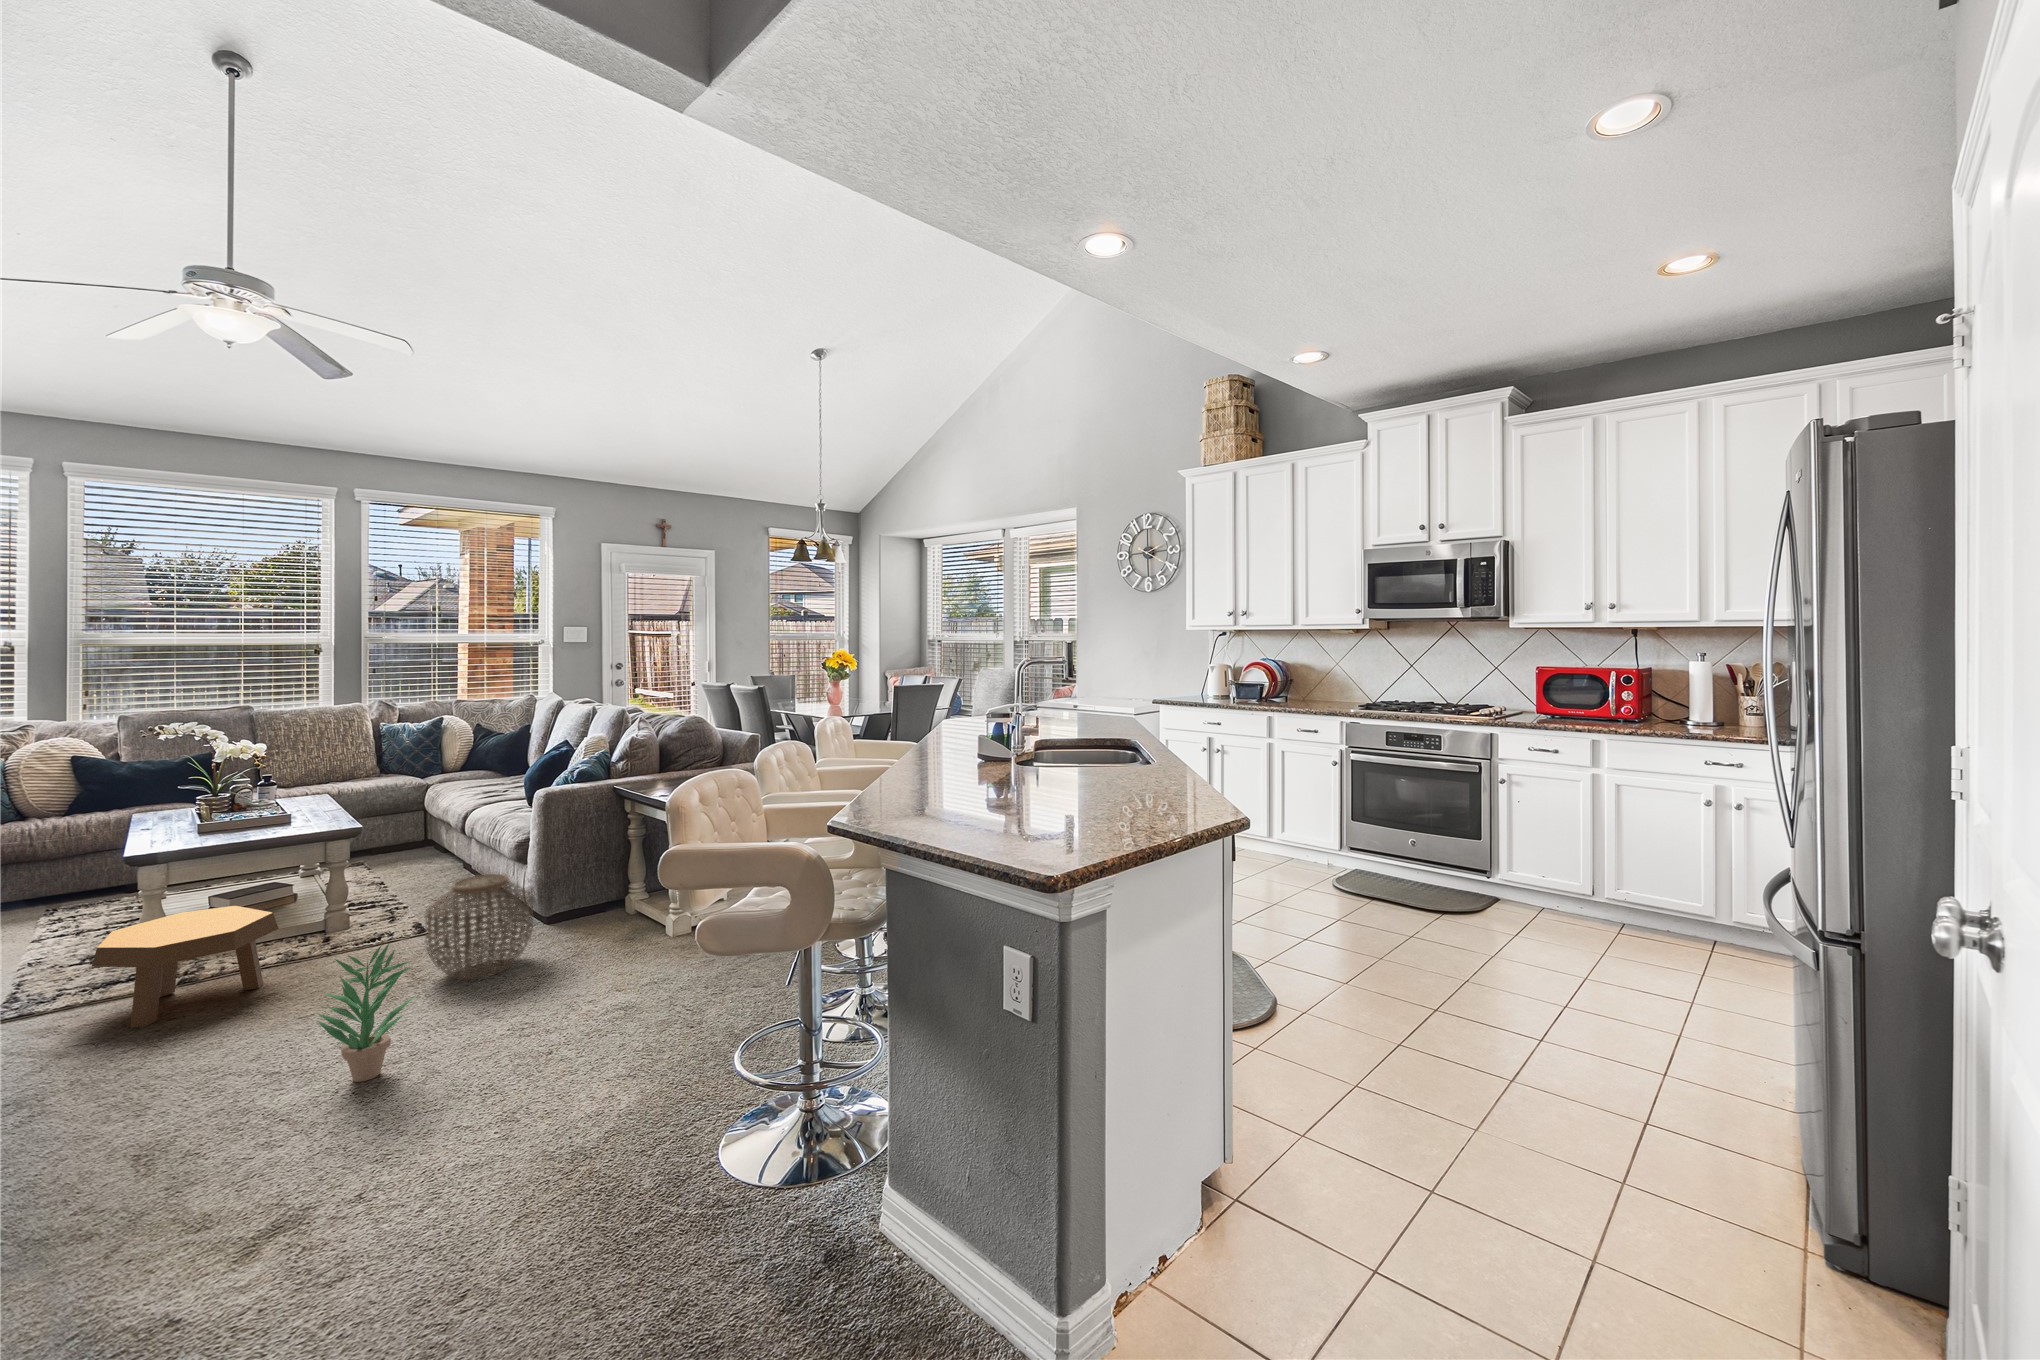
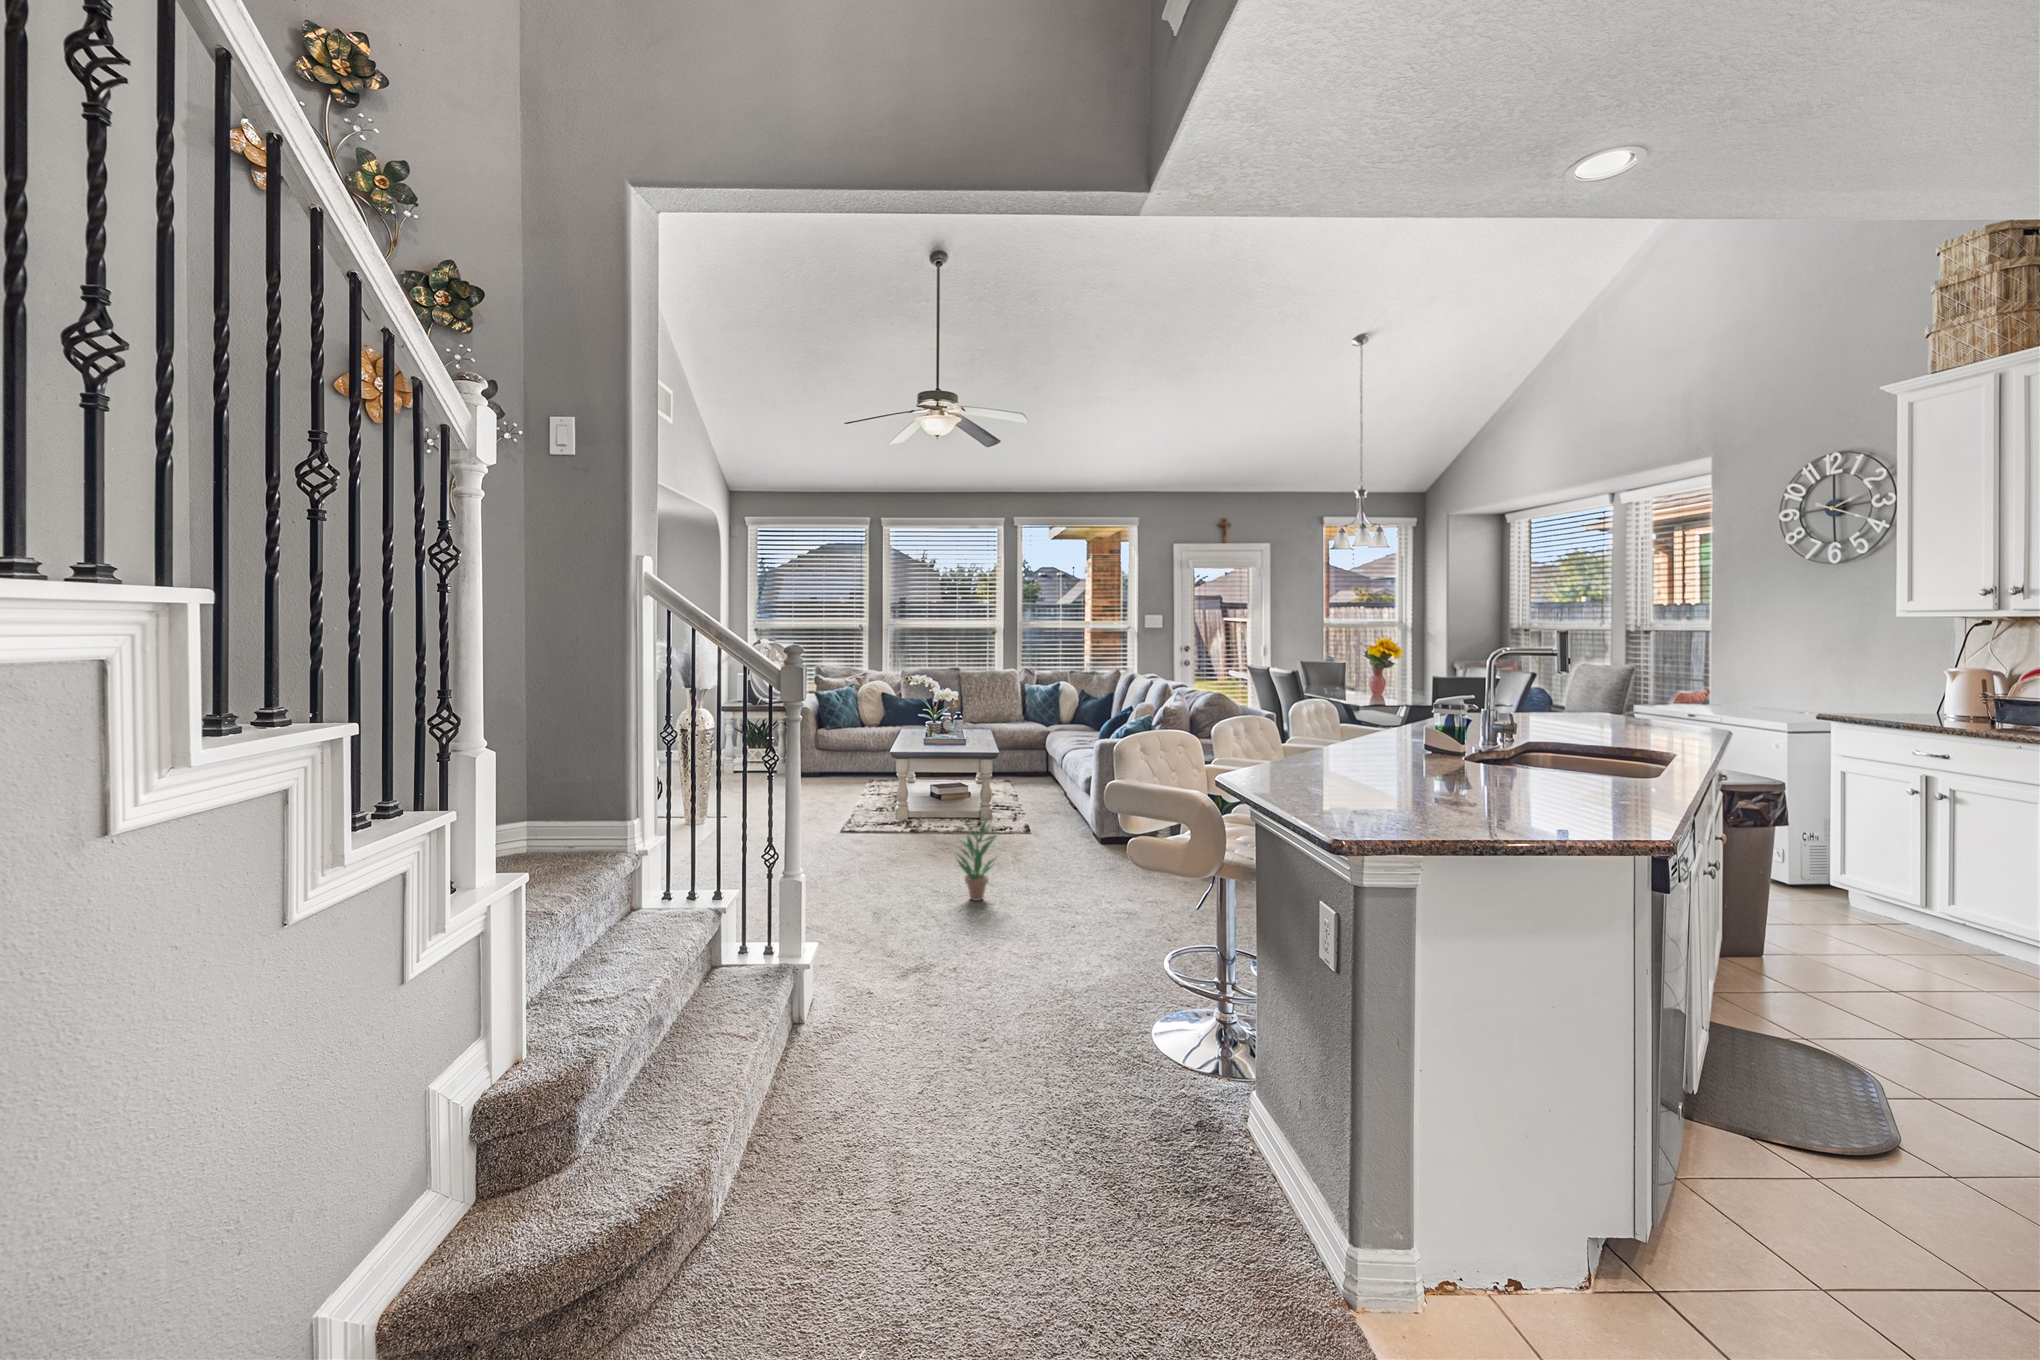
woven basket: present [425,874,533,979] -> none [1021,792,1085,866]
footstool: present [92,906,278,1028] -> none [873,787,952,847]

